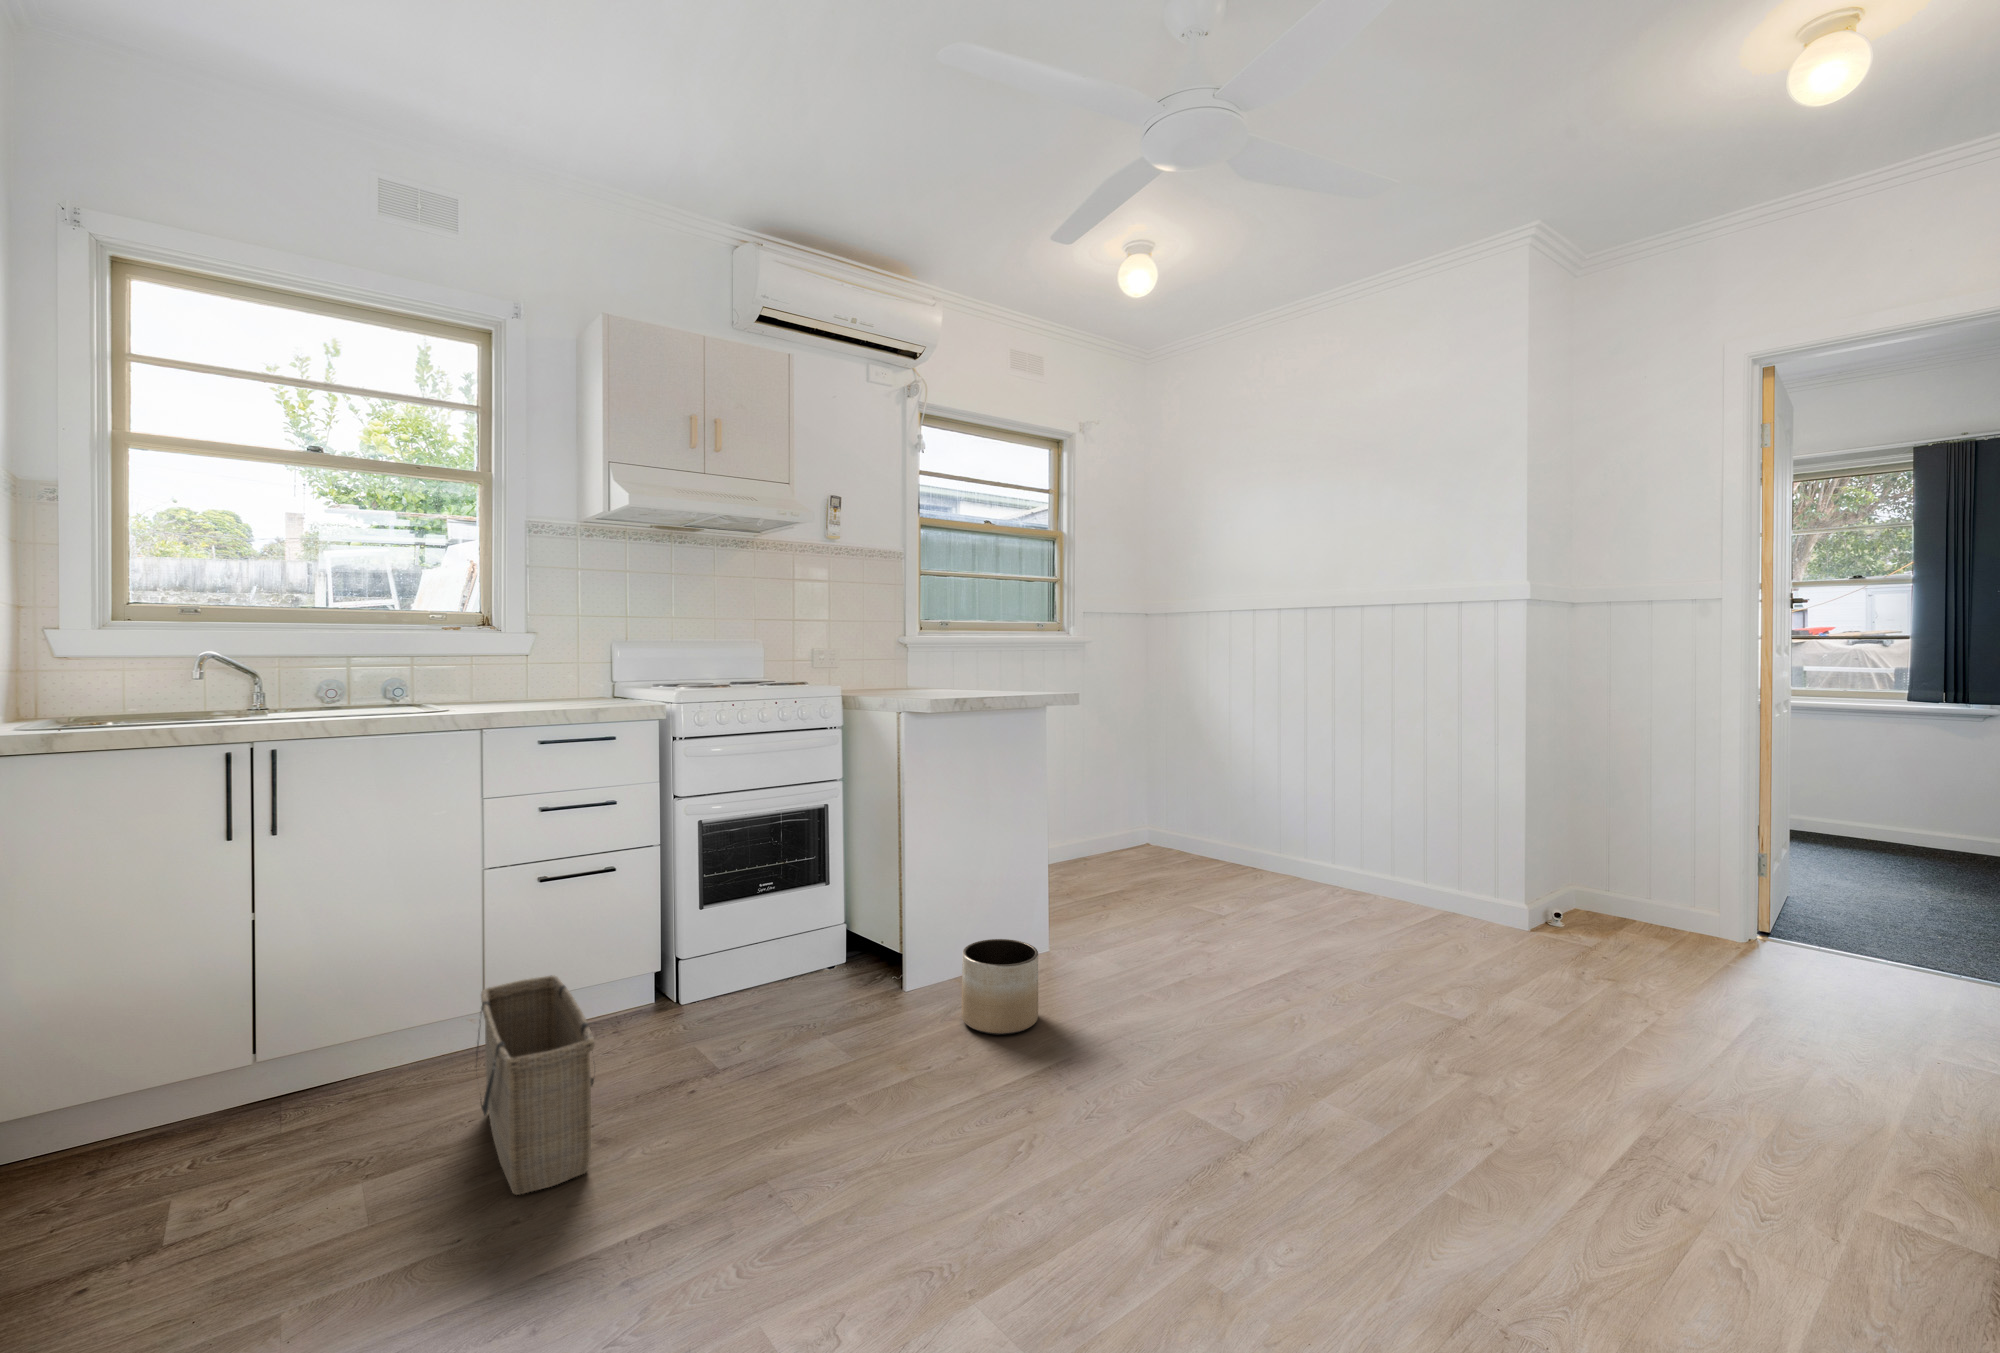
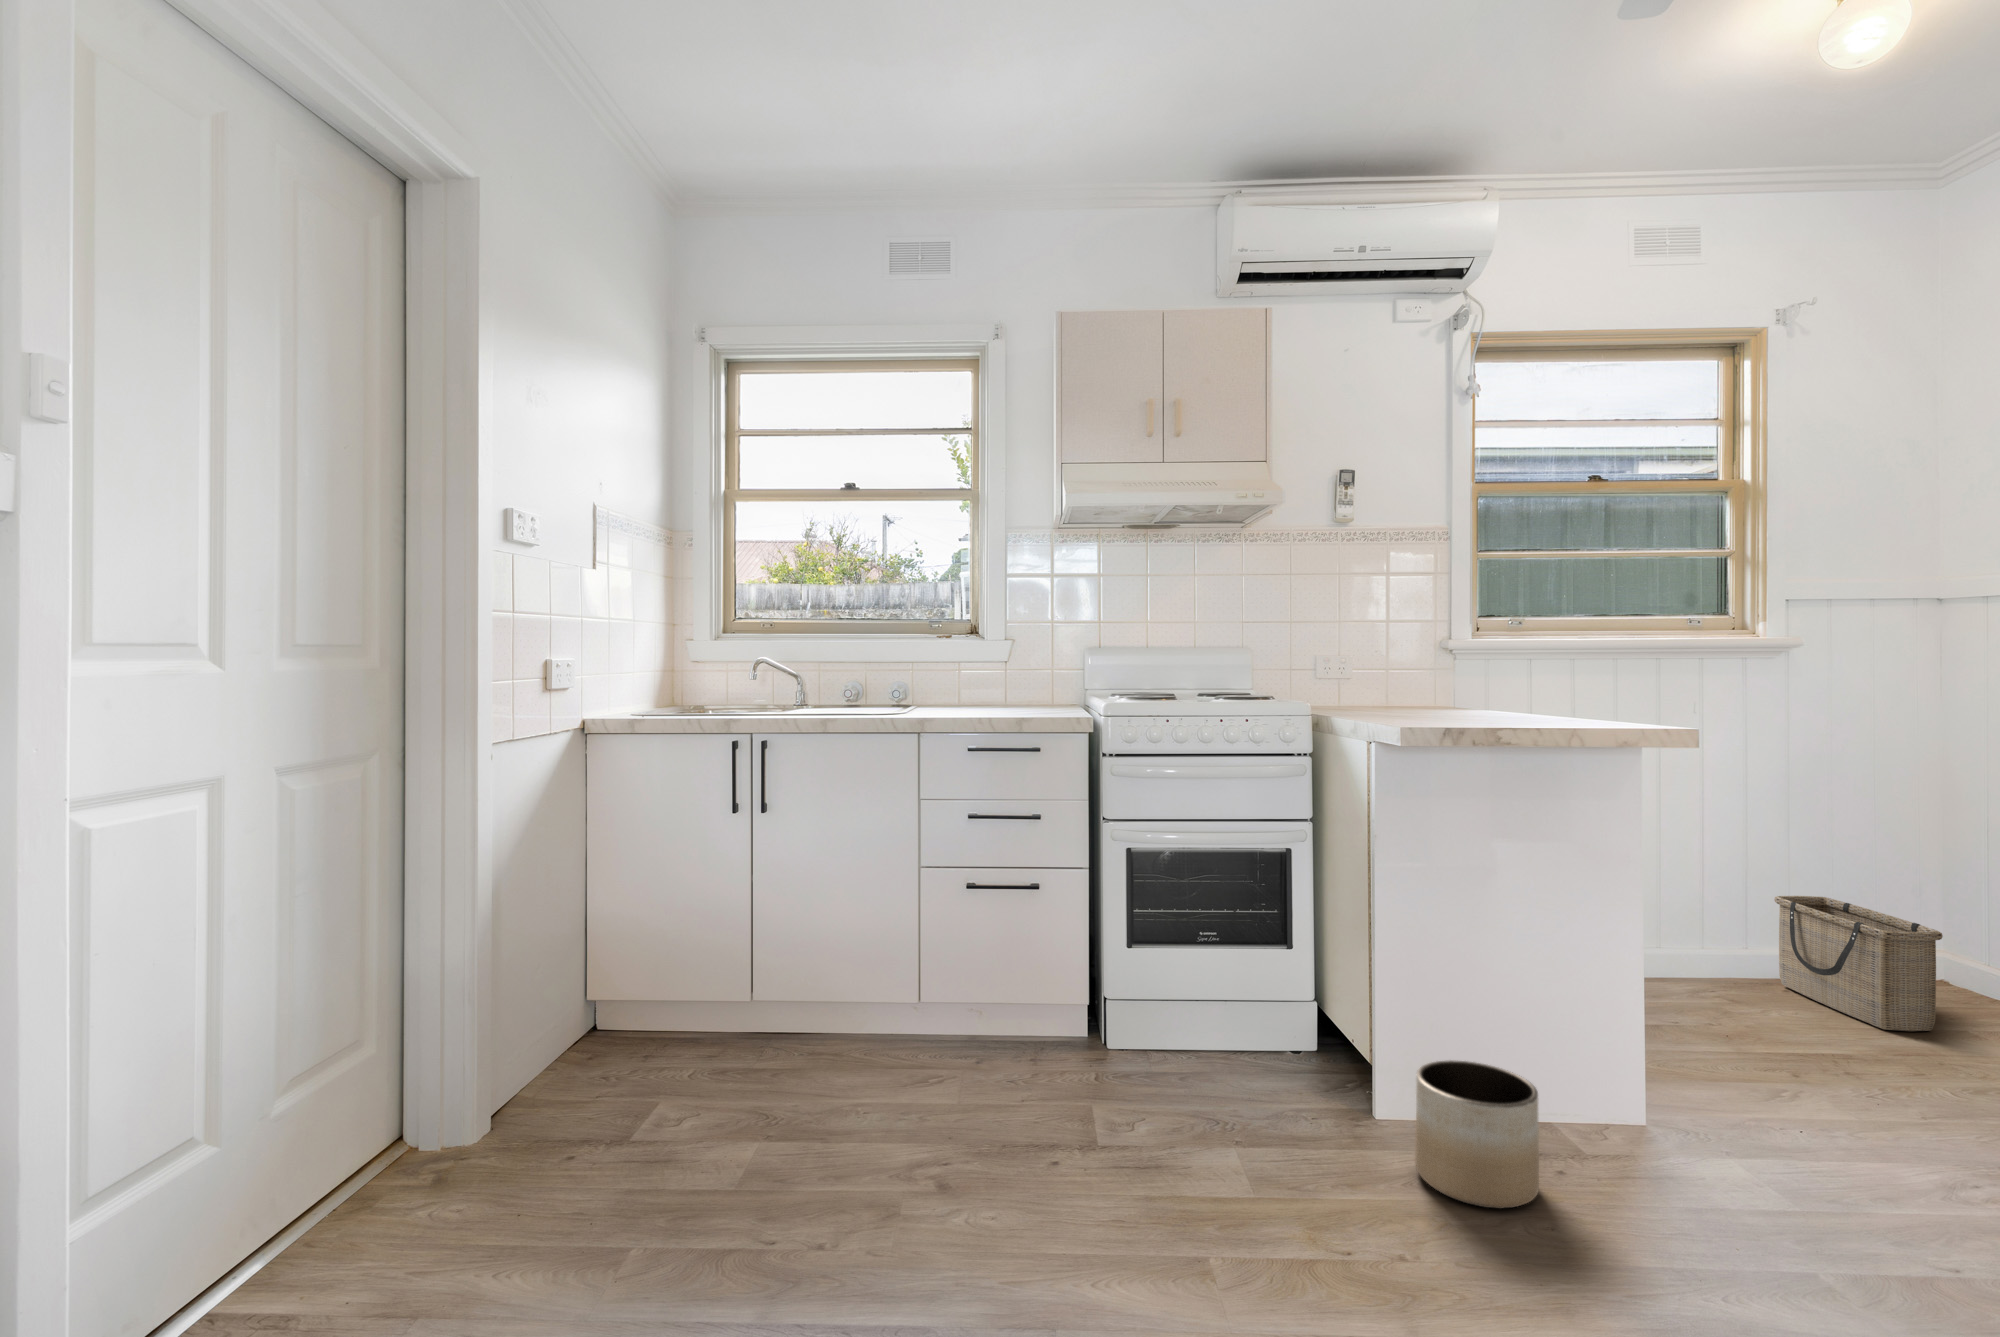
basket: present [477,976,595,1195] -> present [1774,896,1943,1031]

